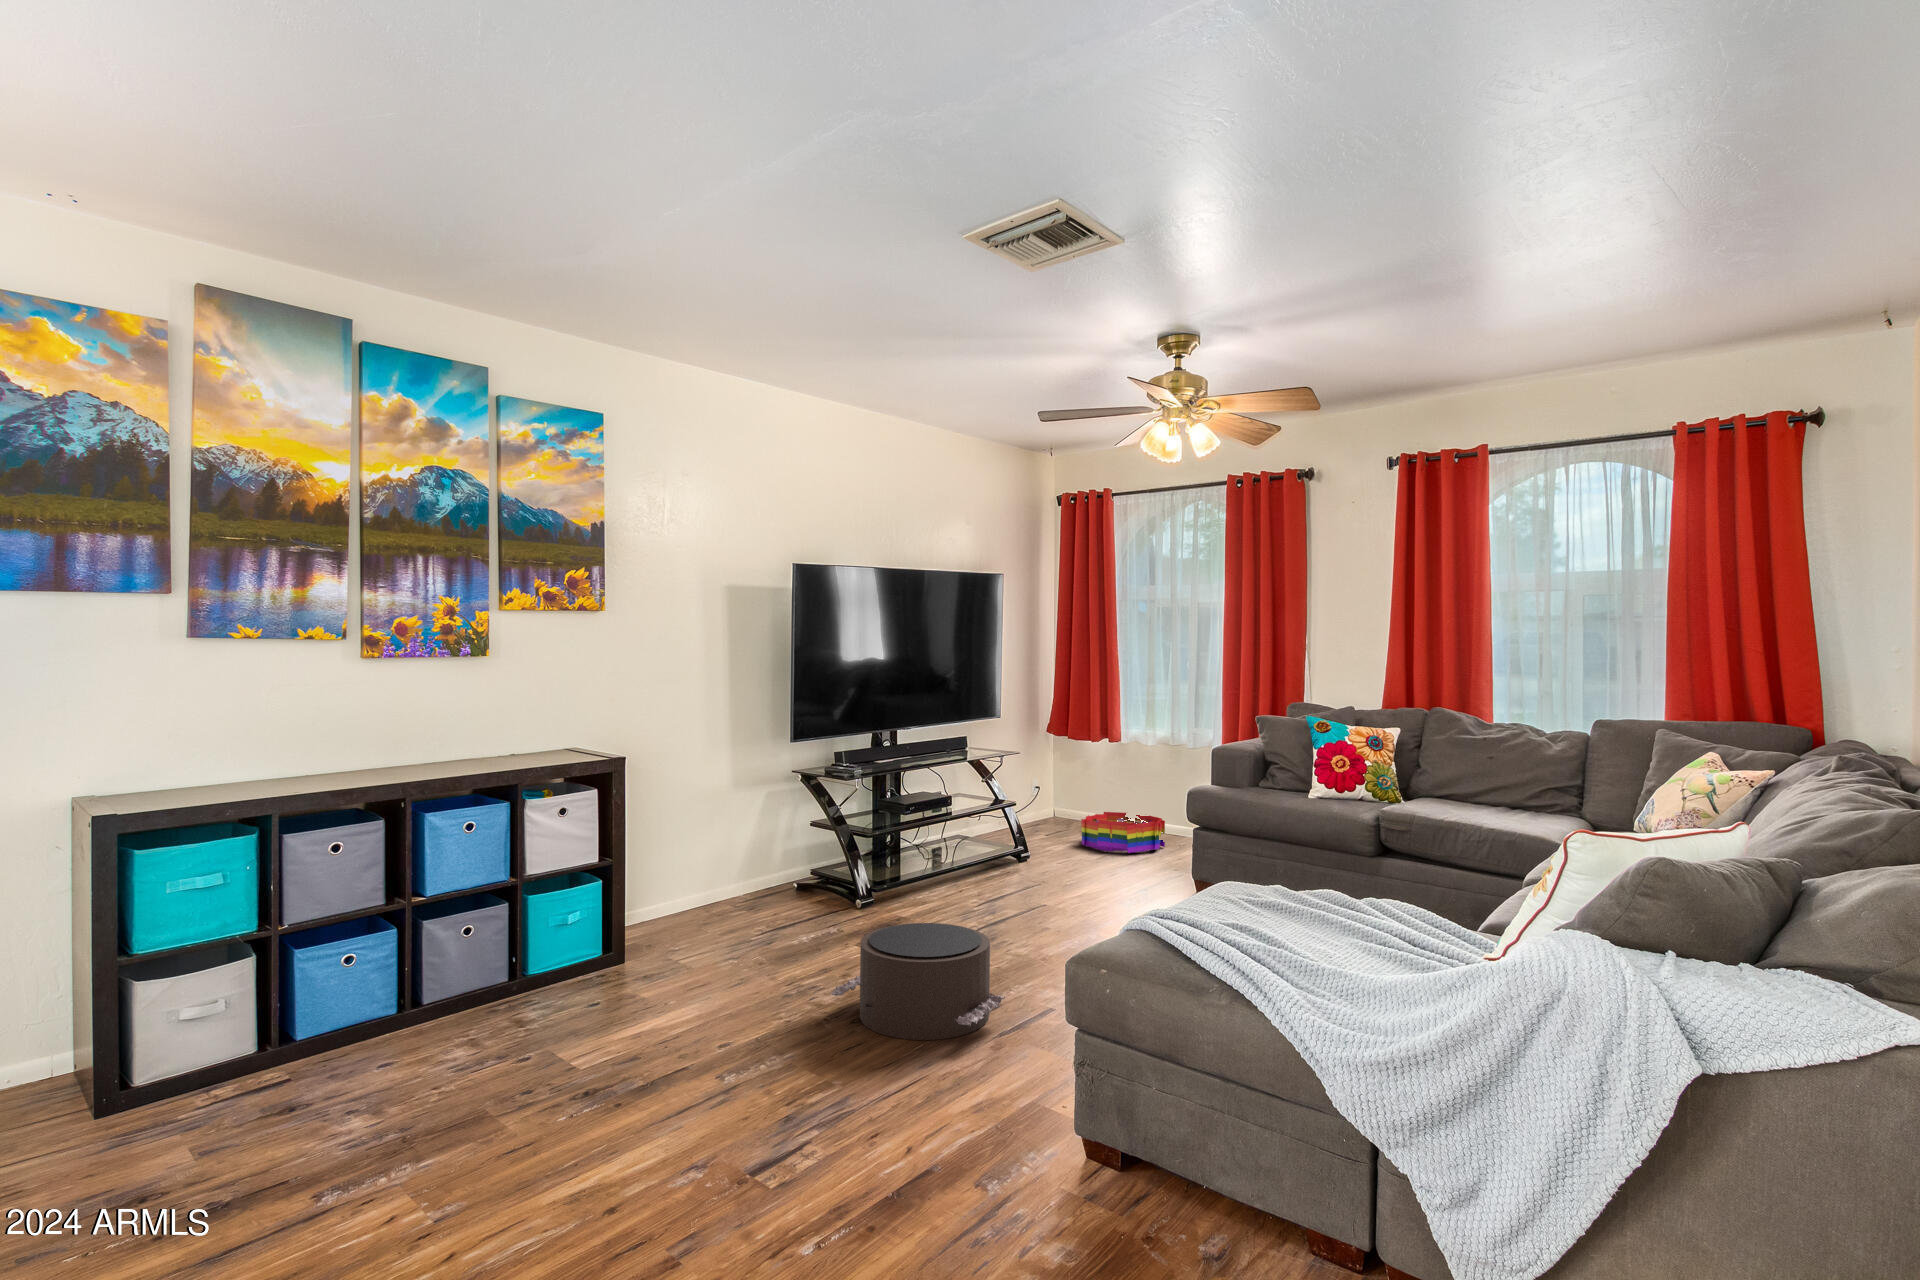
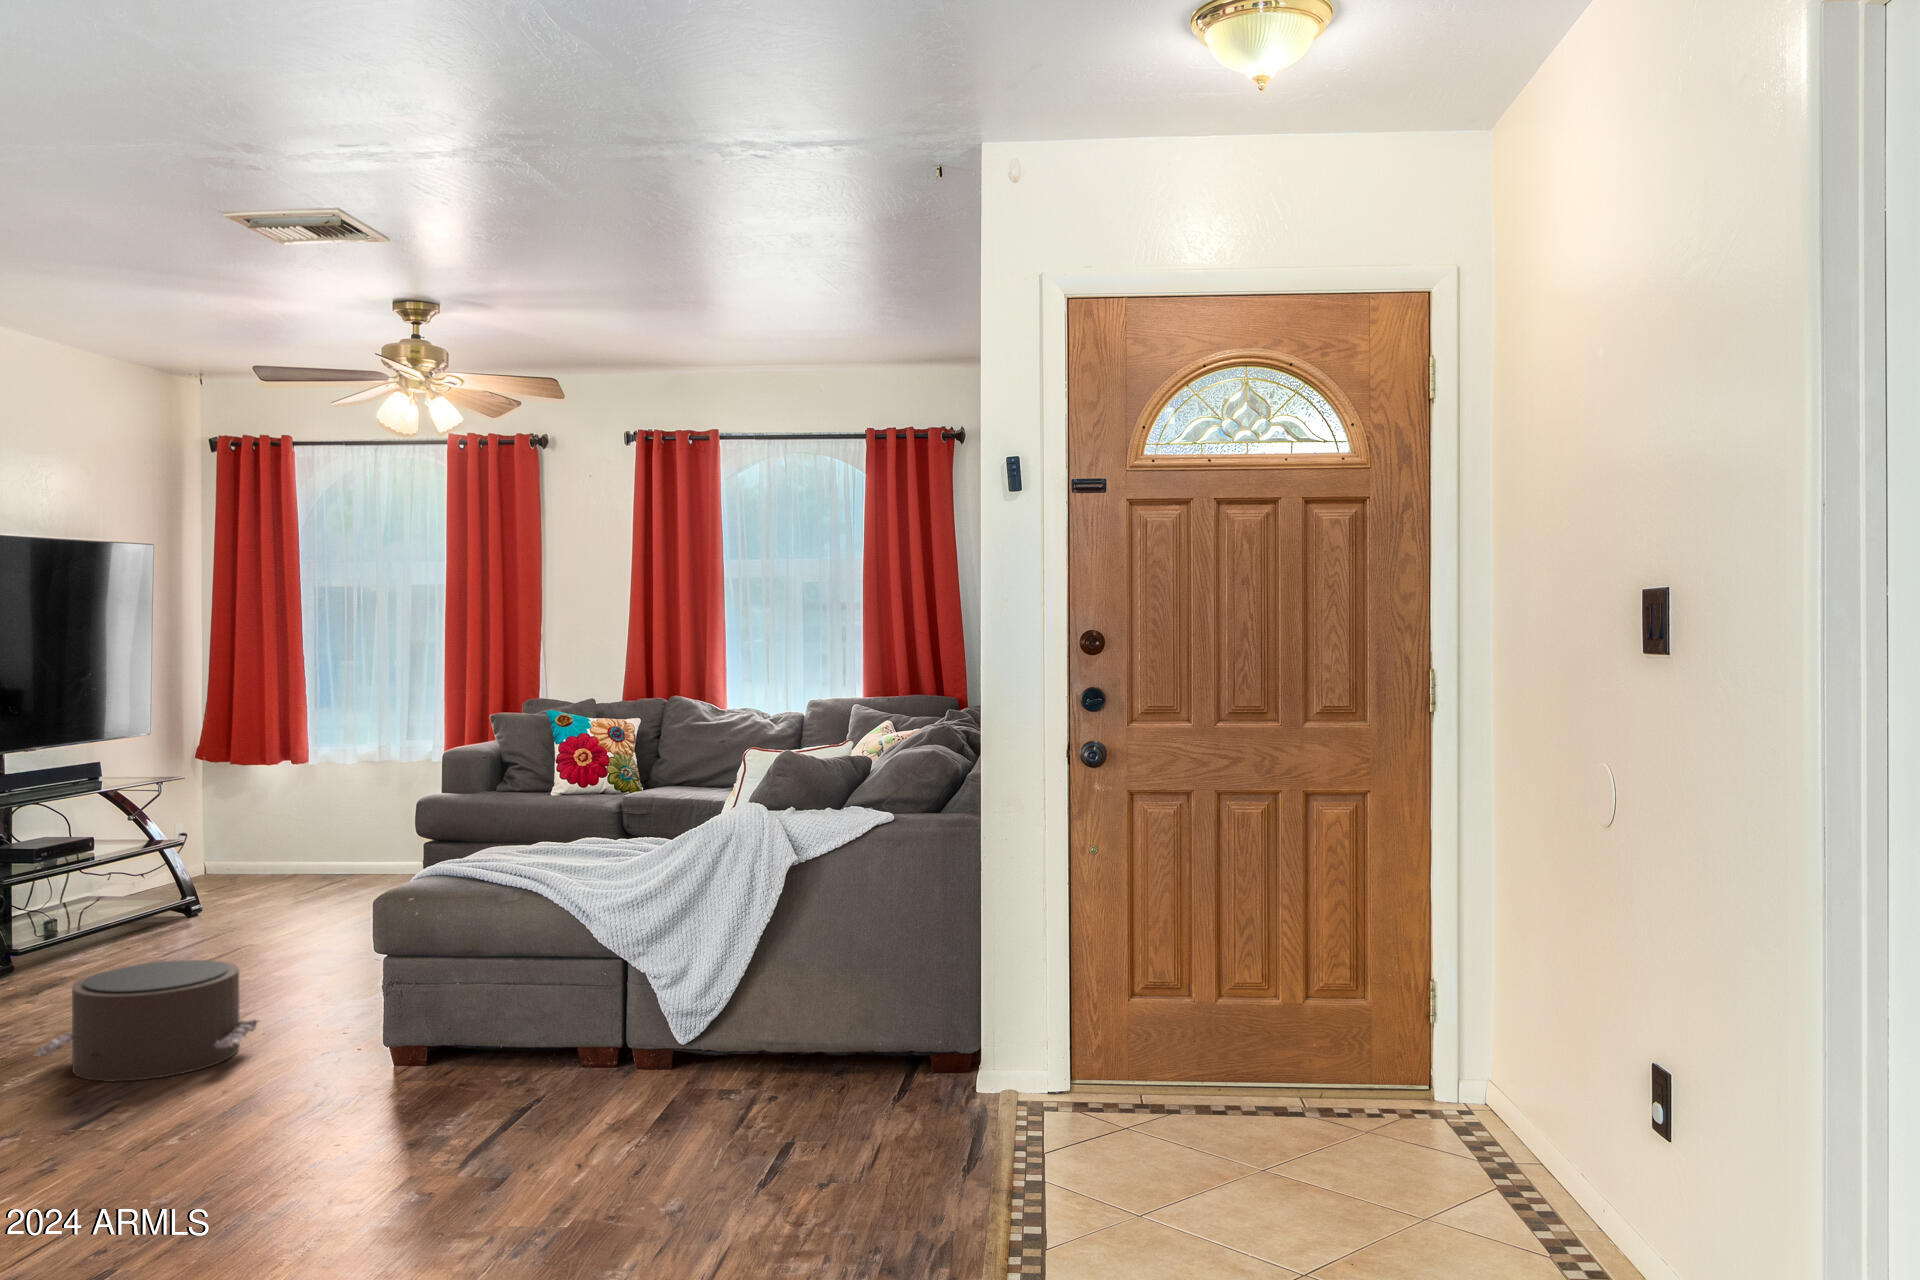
storage bin: present [1081,812,1165,853] -> none [263,842,375,891]

